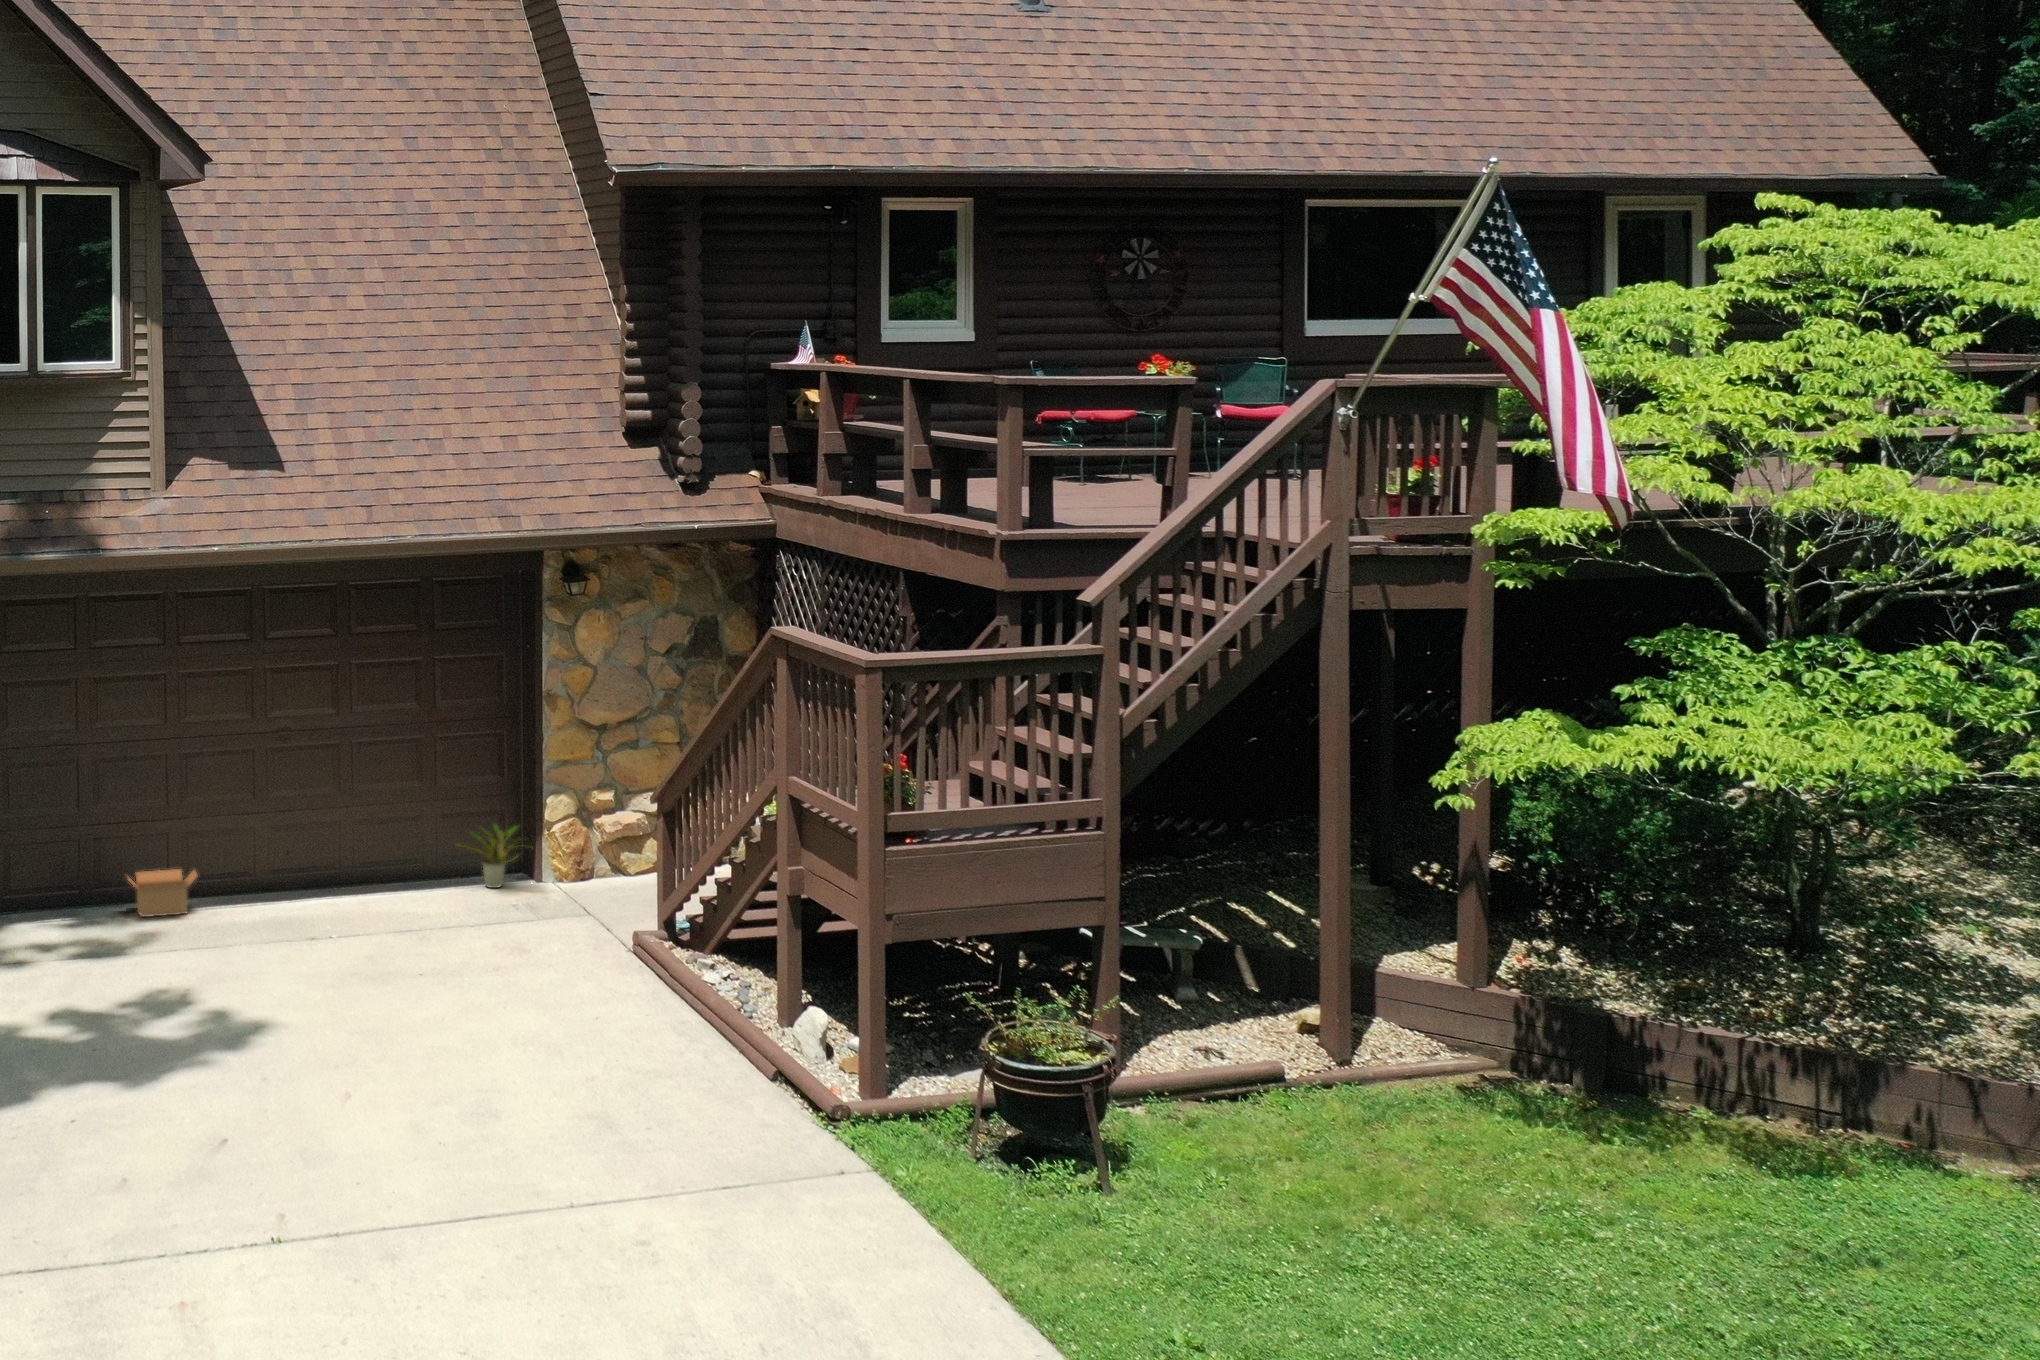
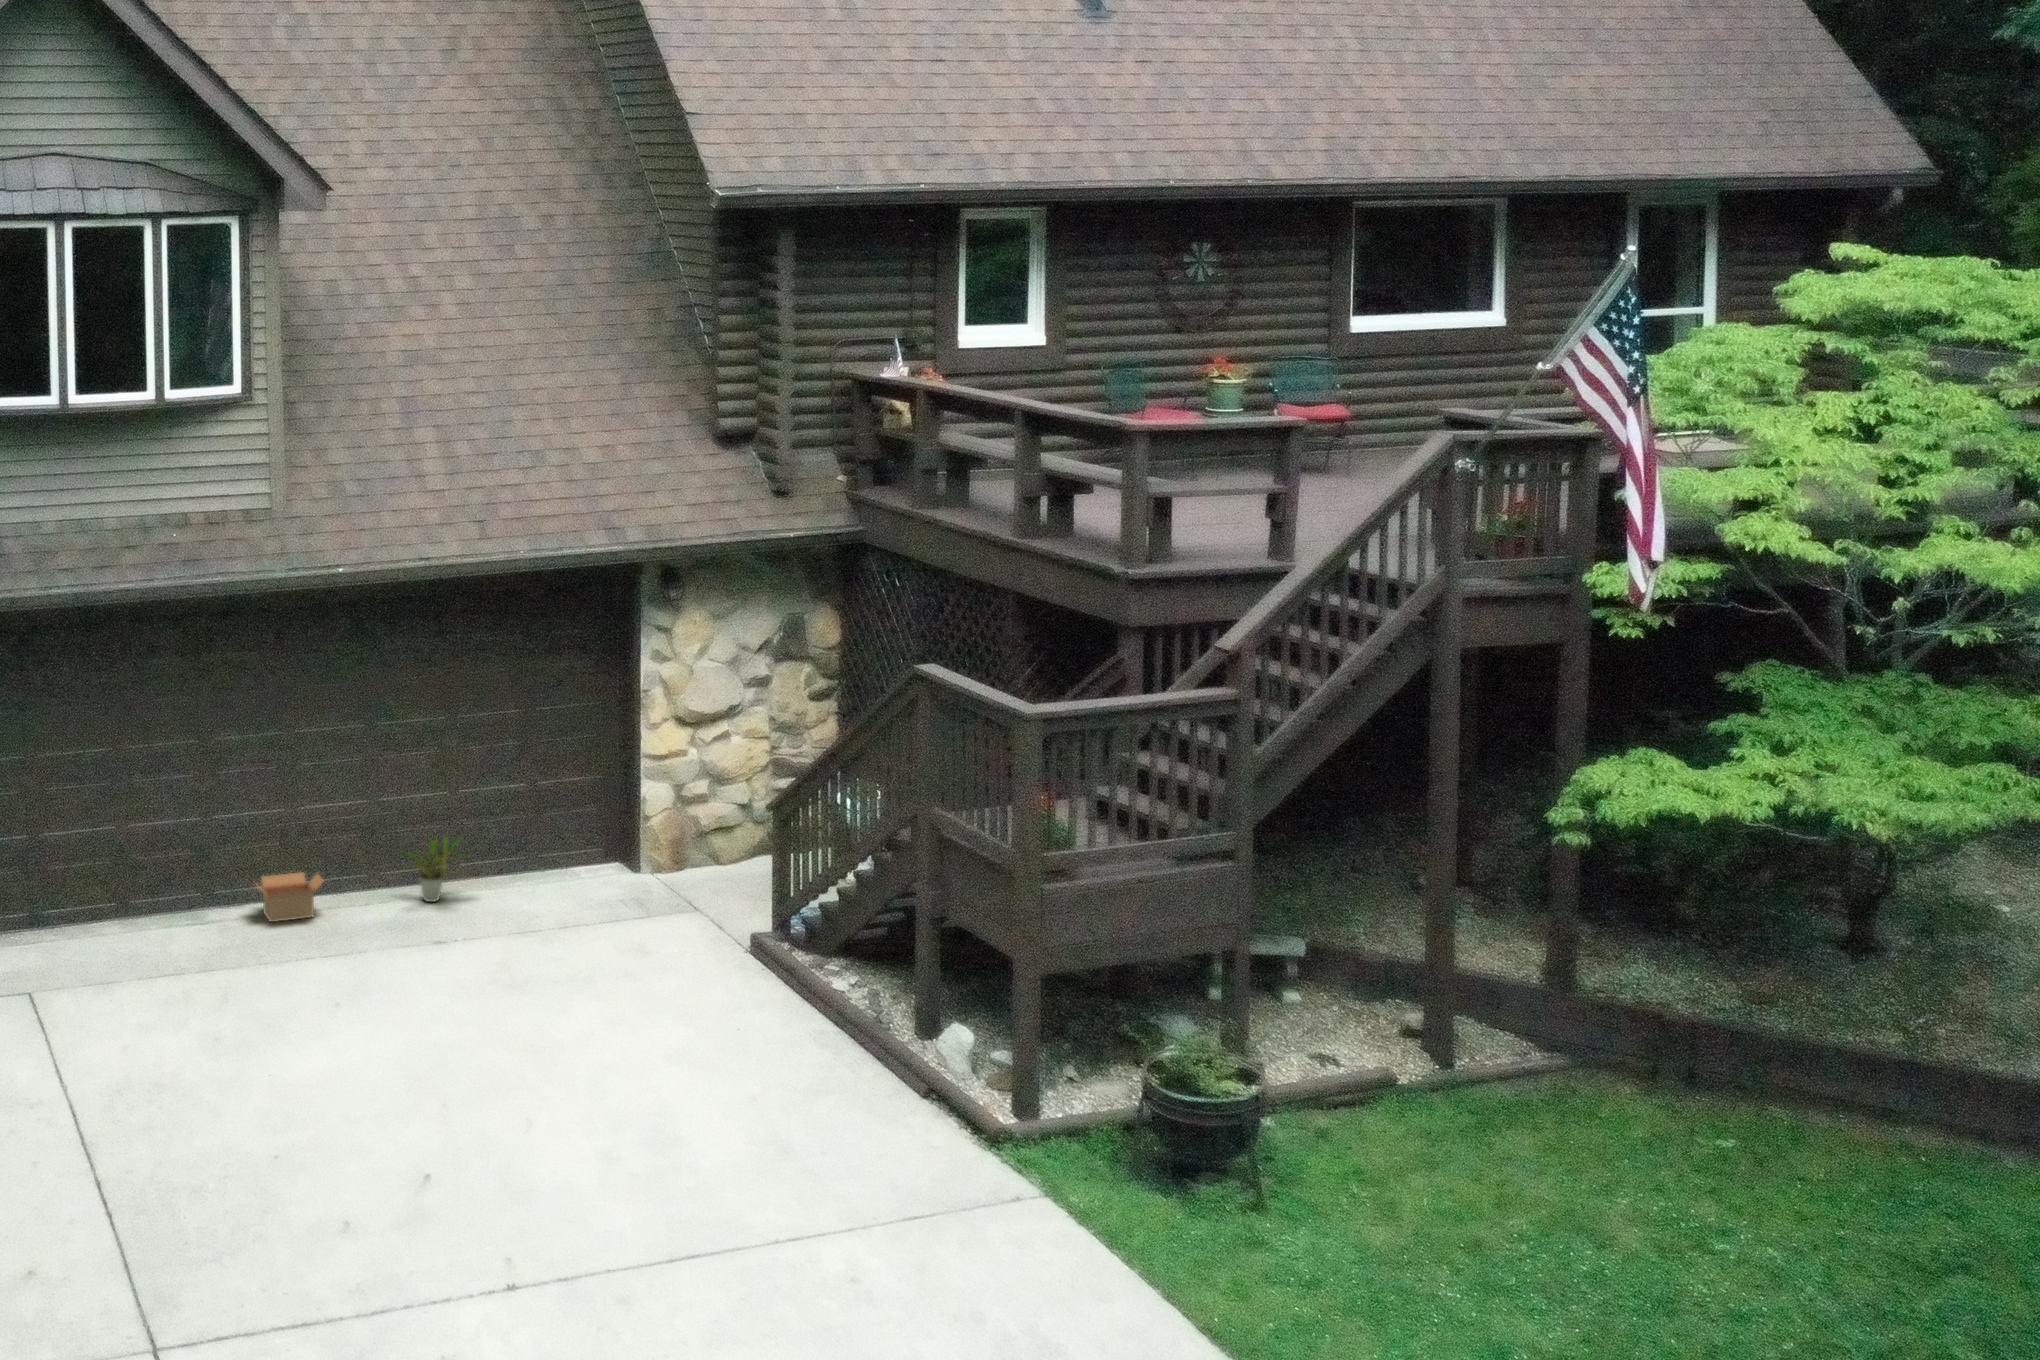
potted plant: present [456,825,533,888] -> present [405,837,461,902]

